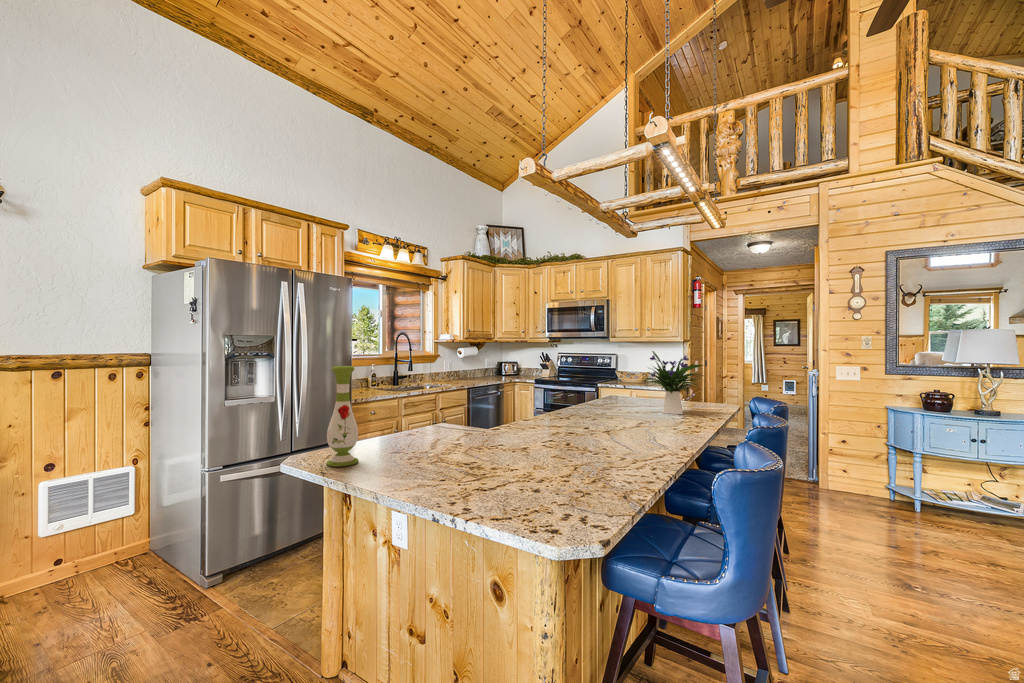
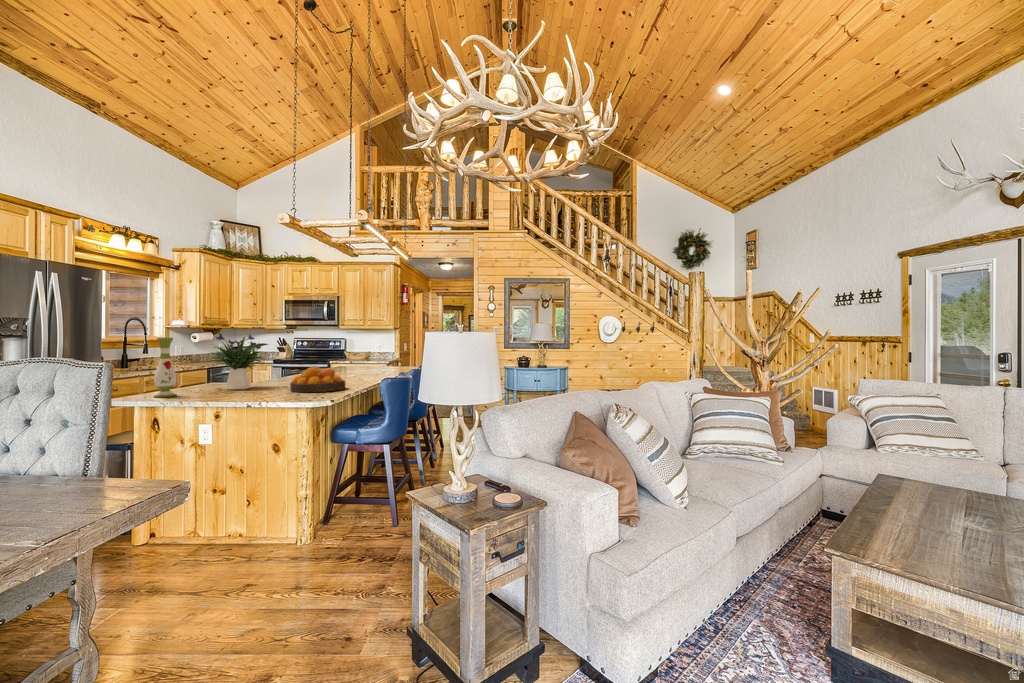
flower arrangement: present [645,351,703,414] -> present [211,331,268,390]
fruit bowl: none [525,421,627,485] -> present [290,366,345,392]

